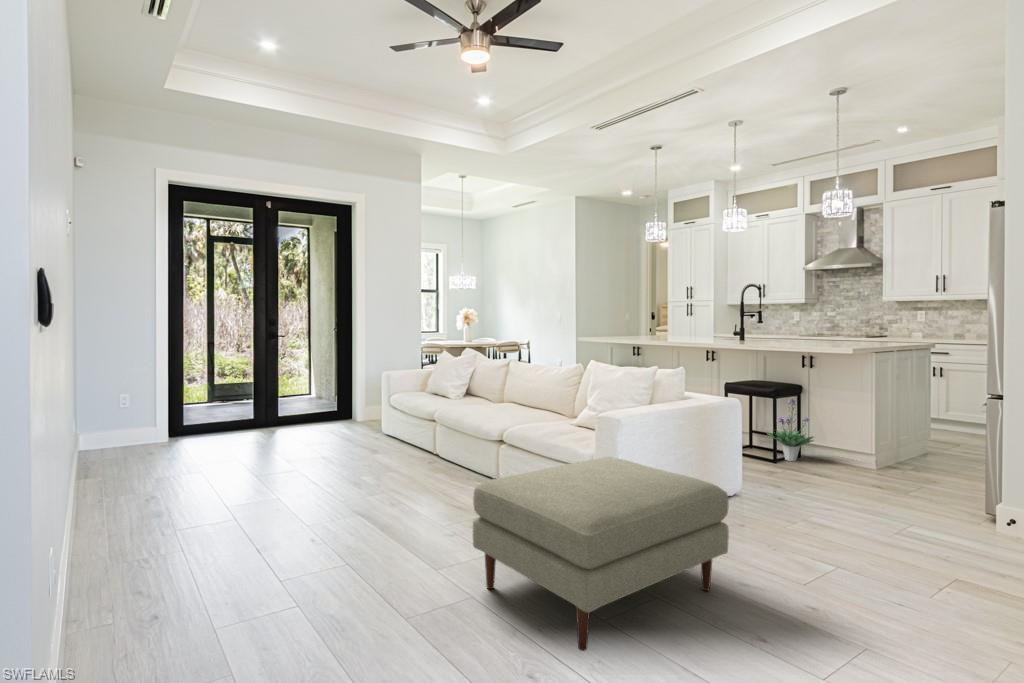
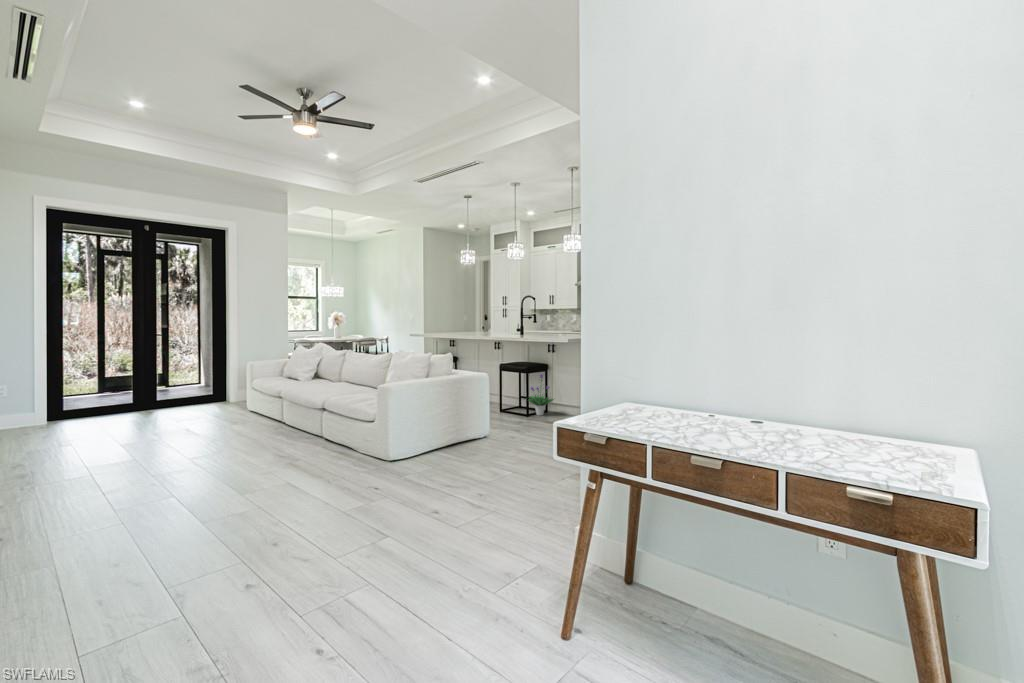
ottoman: present [473,457,729,651] -> none [273,410,437,516]

